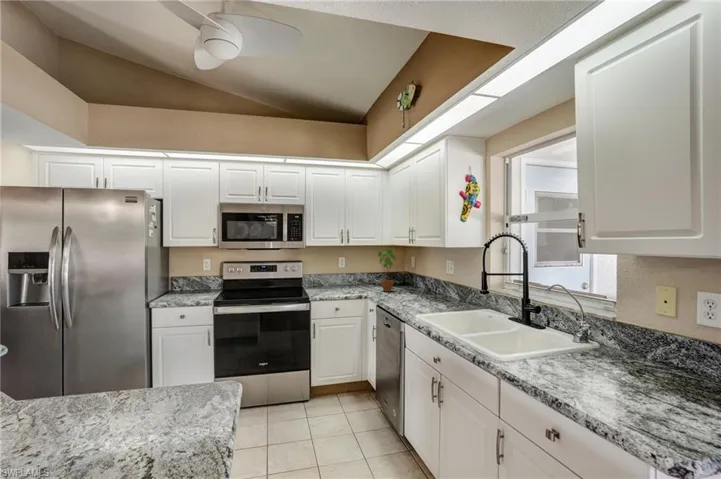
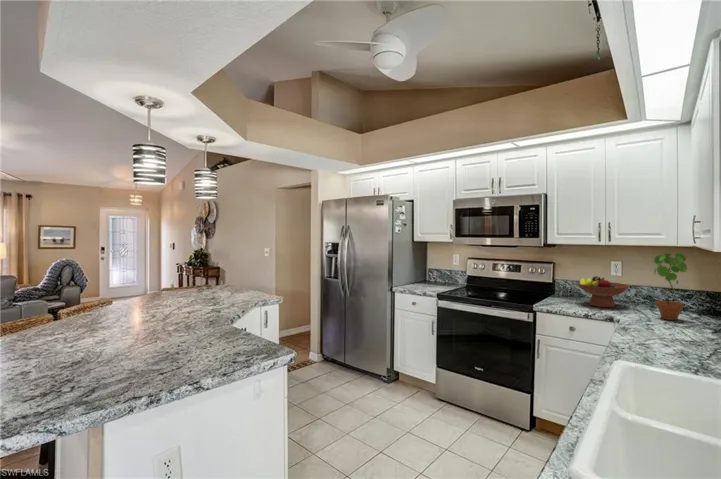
fruit bowl: none [327,269,360,290] -> present [577,276,630,307]

